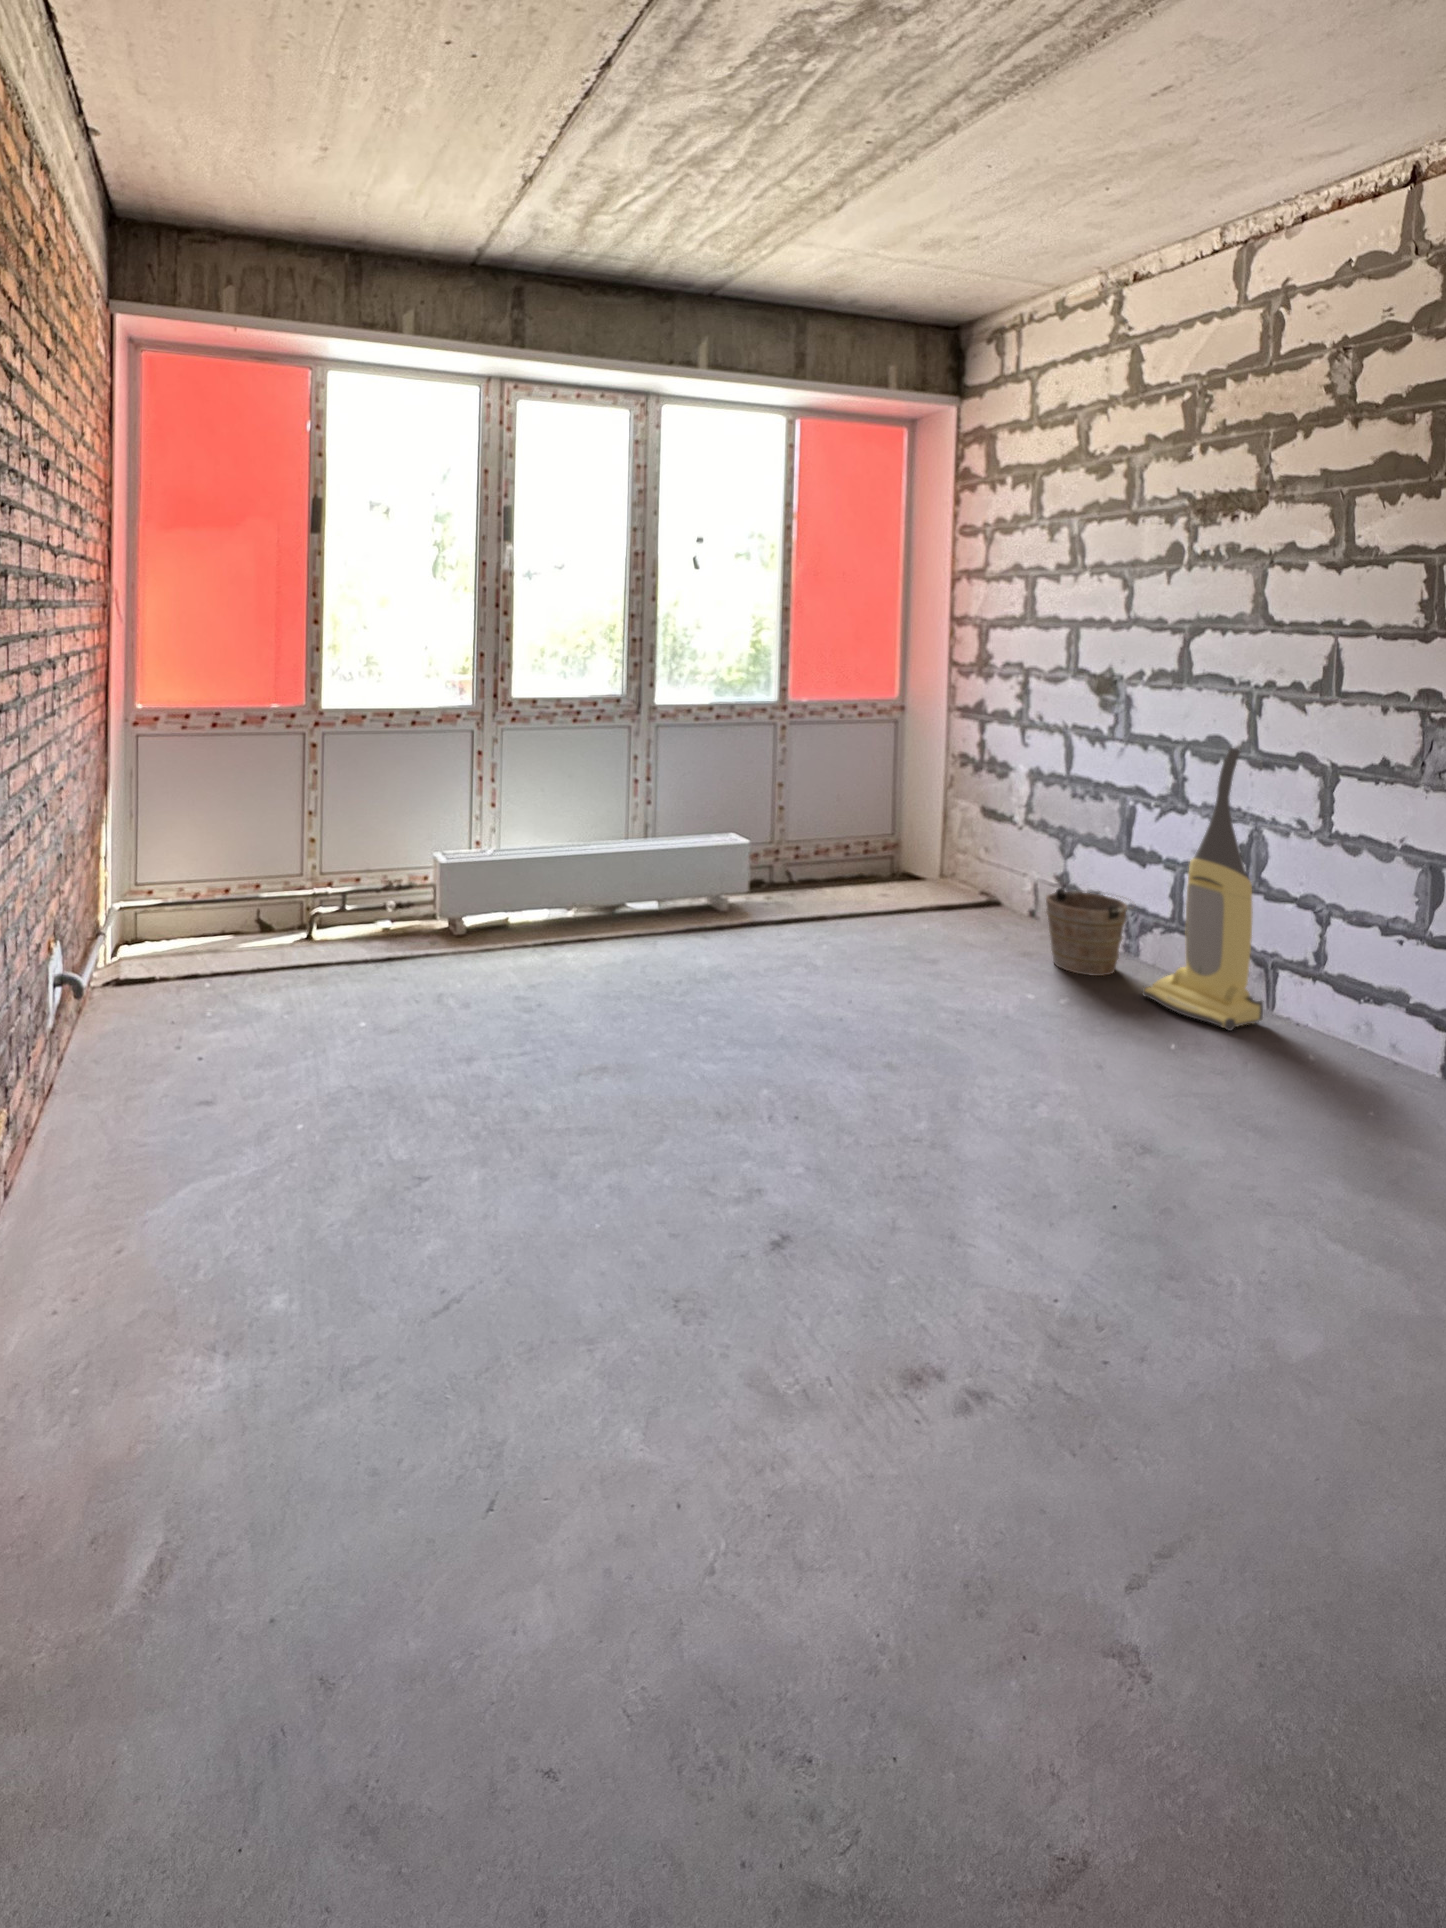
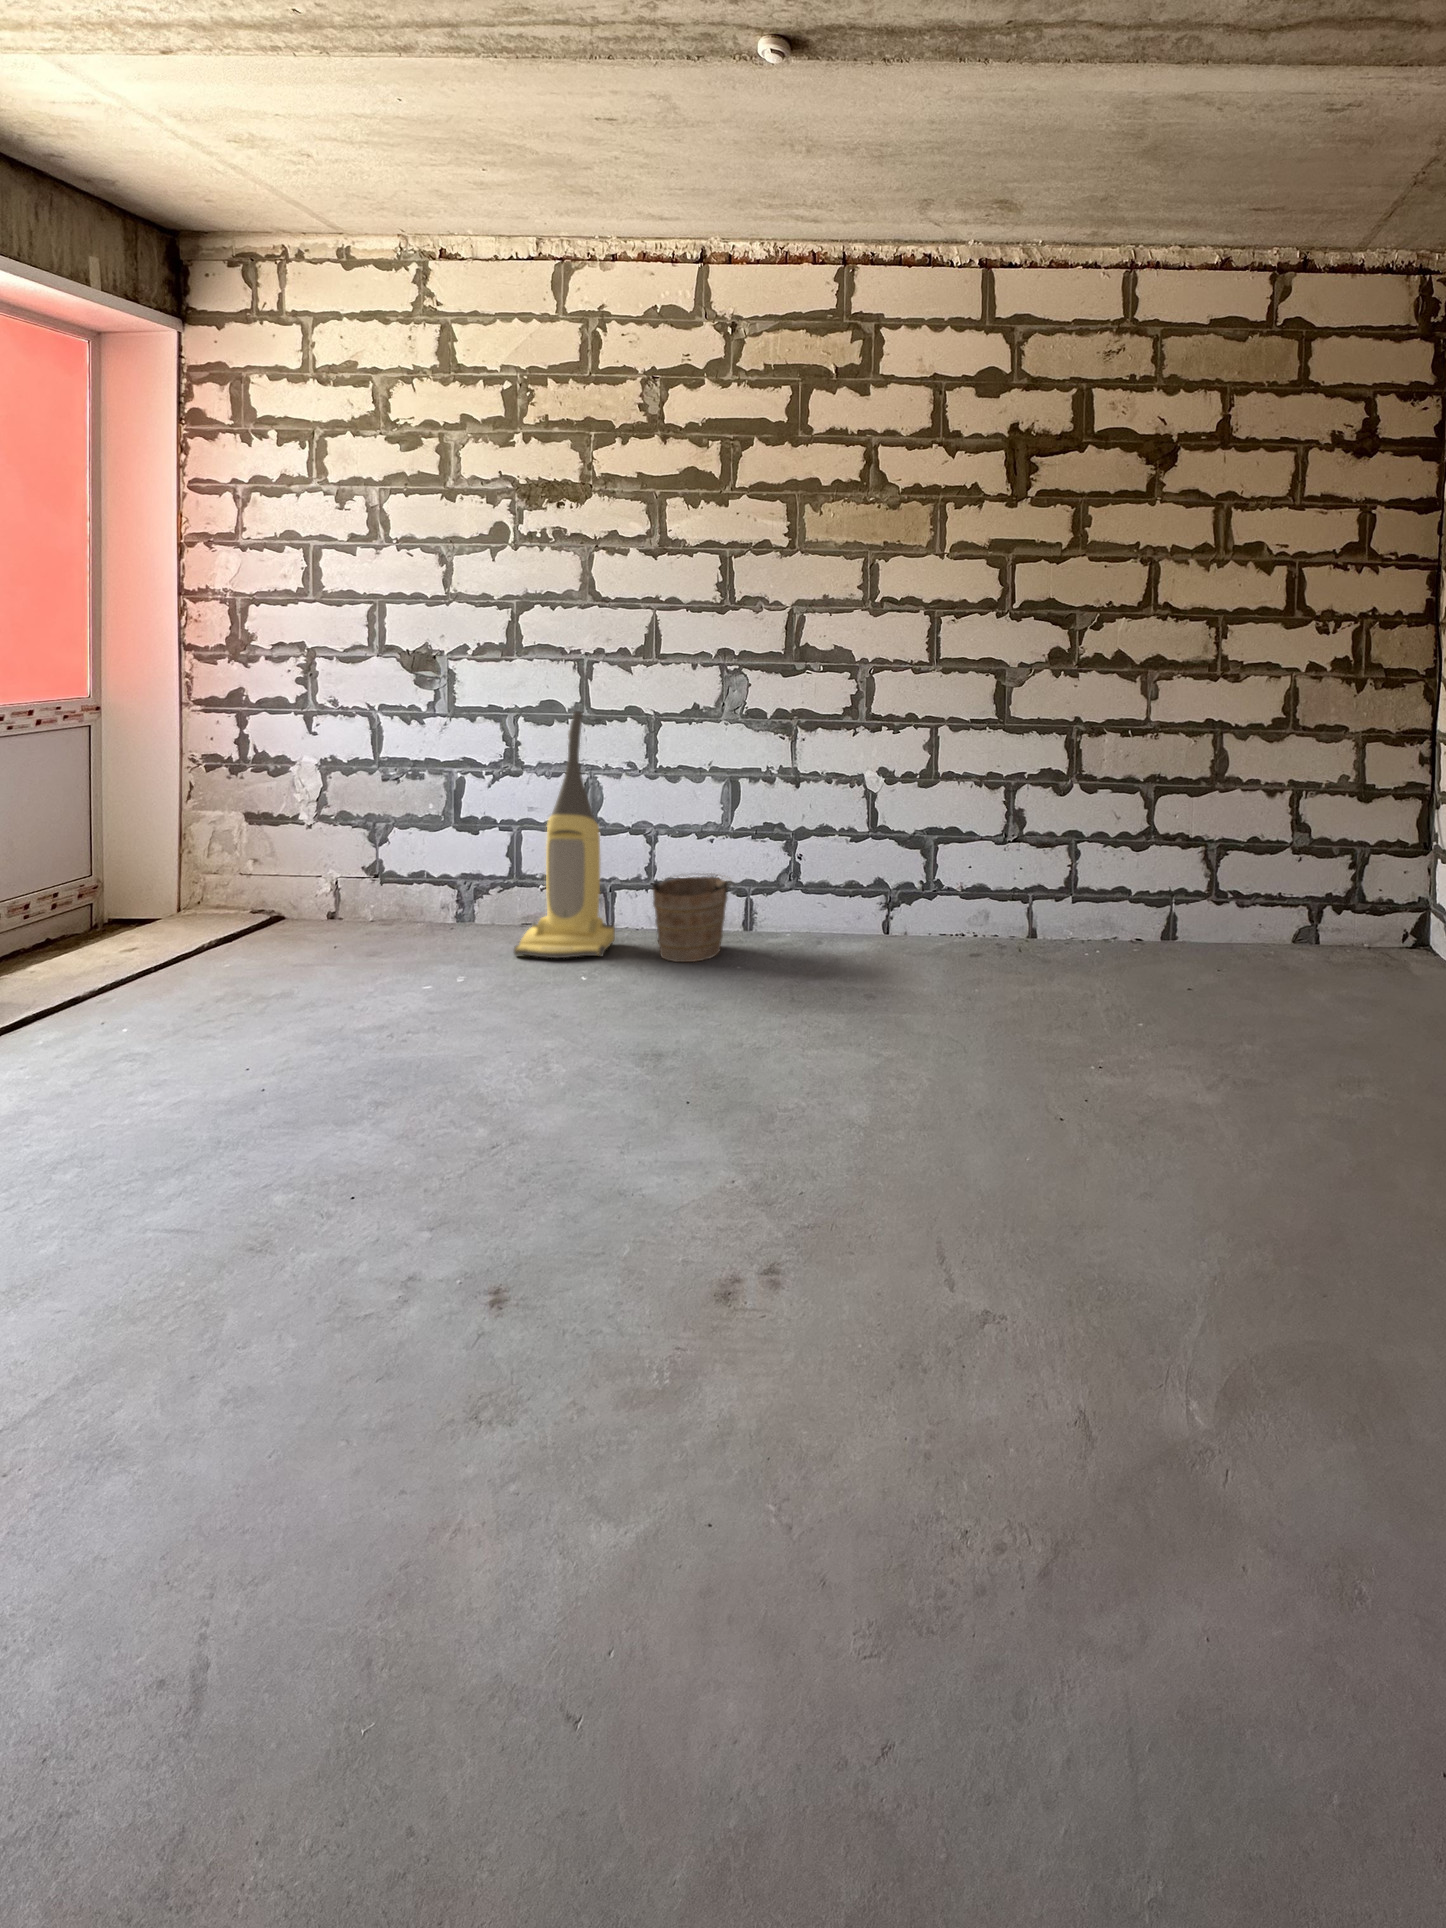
bucket: present [1046,888,1131,976] -> present [653,874,730,962]

